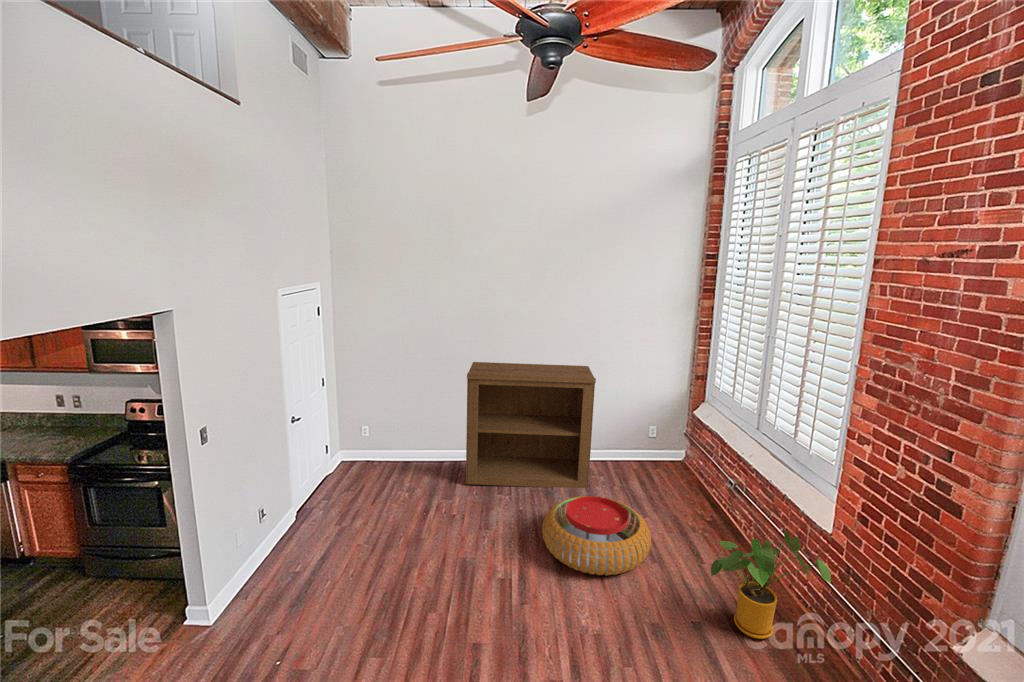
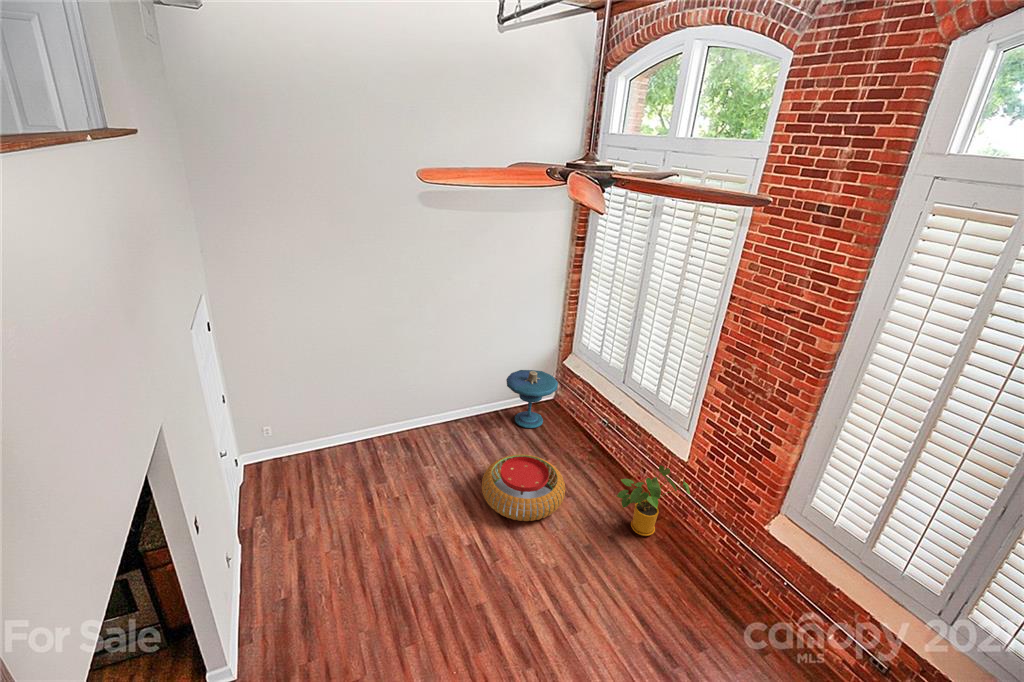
bookshelf: present [466,362,596,488] -> none [378,339,500,463]
side table: none [613,410,679,485] -> present [506,370,558,428]

